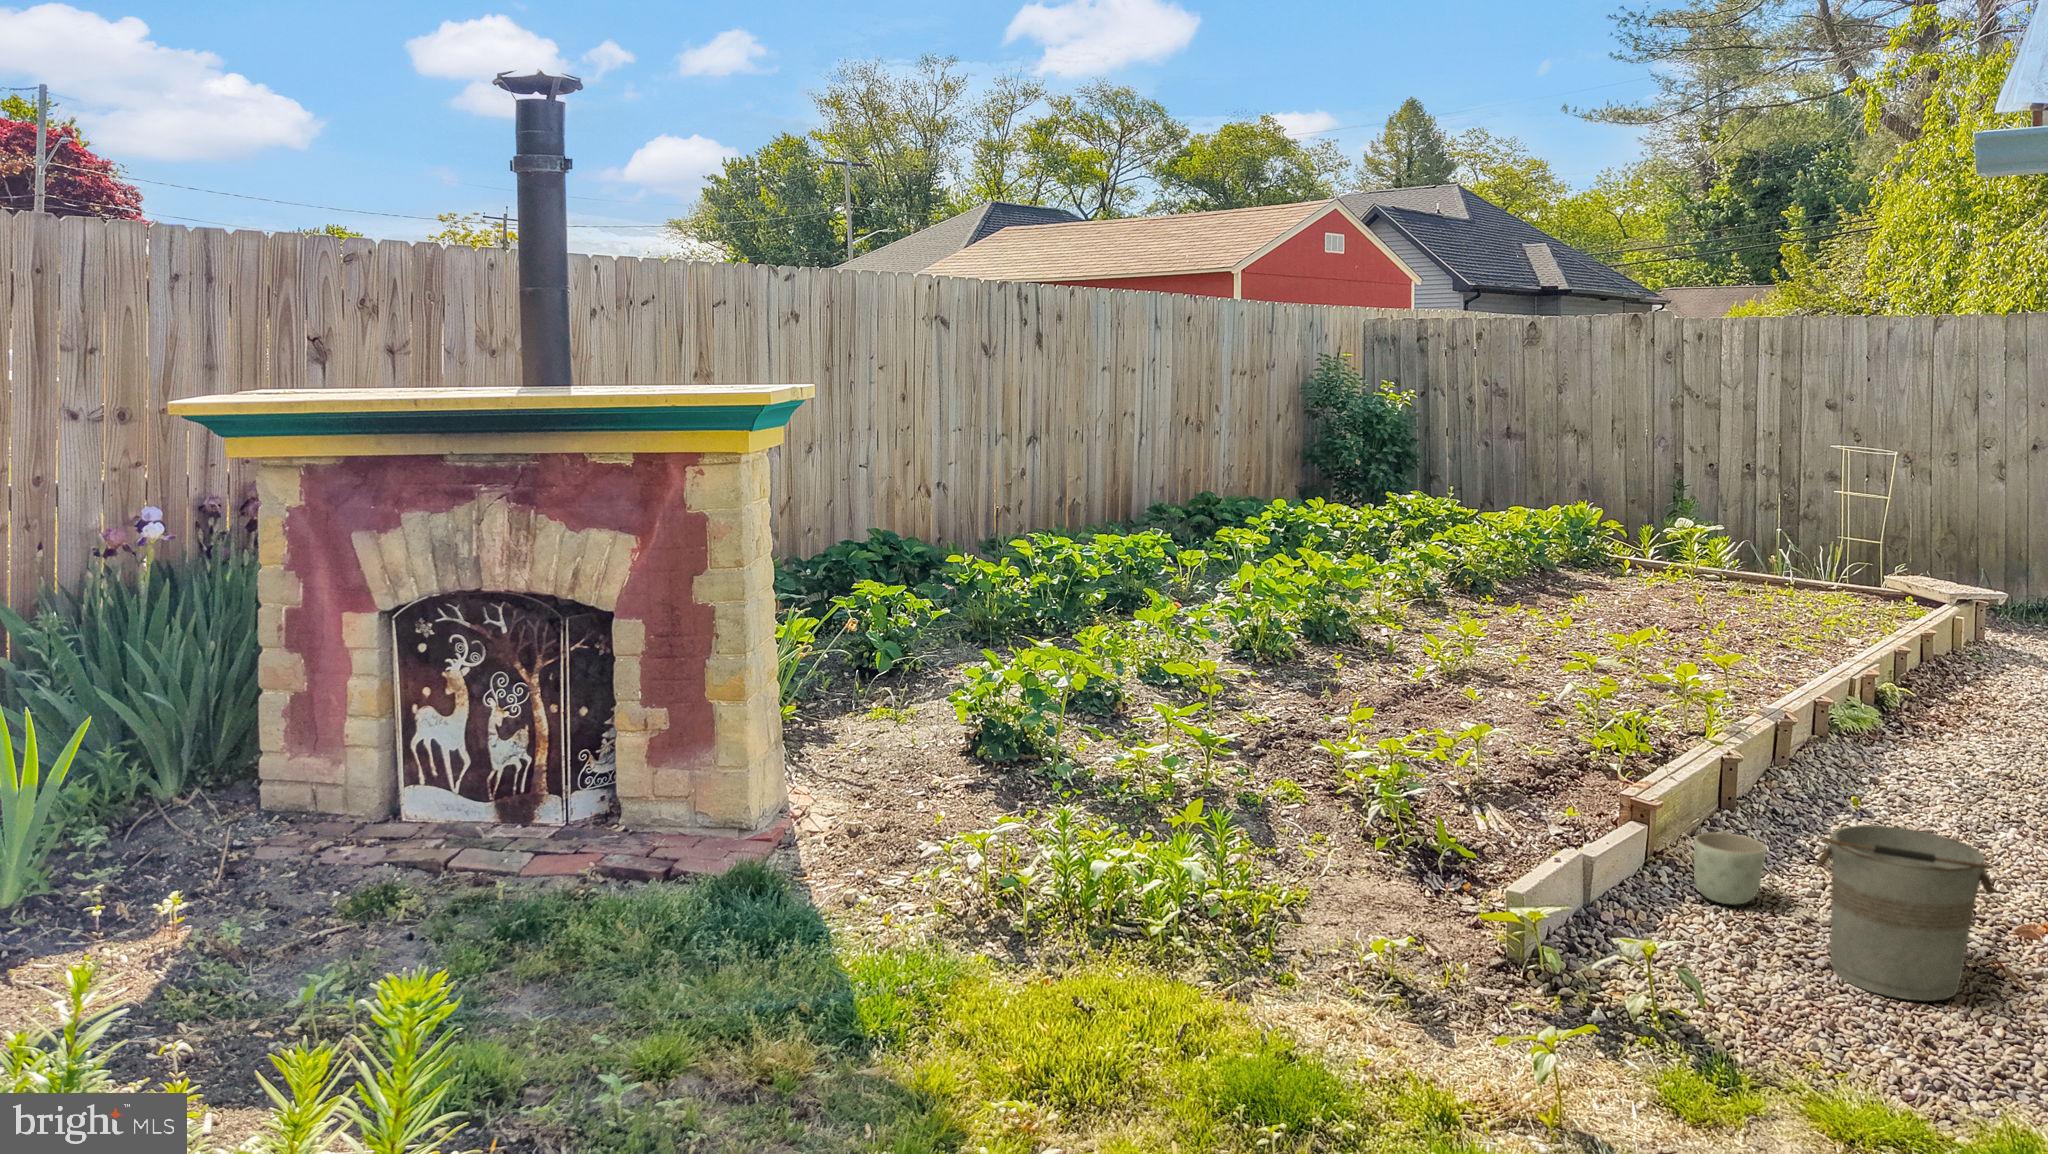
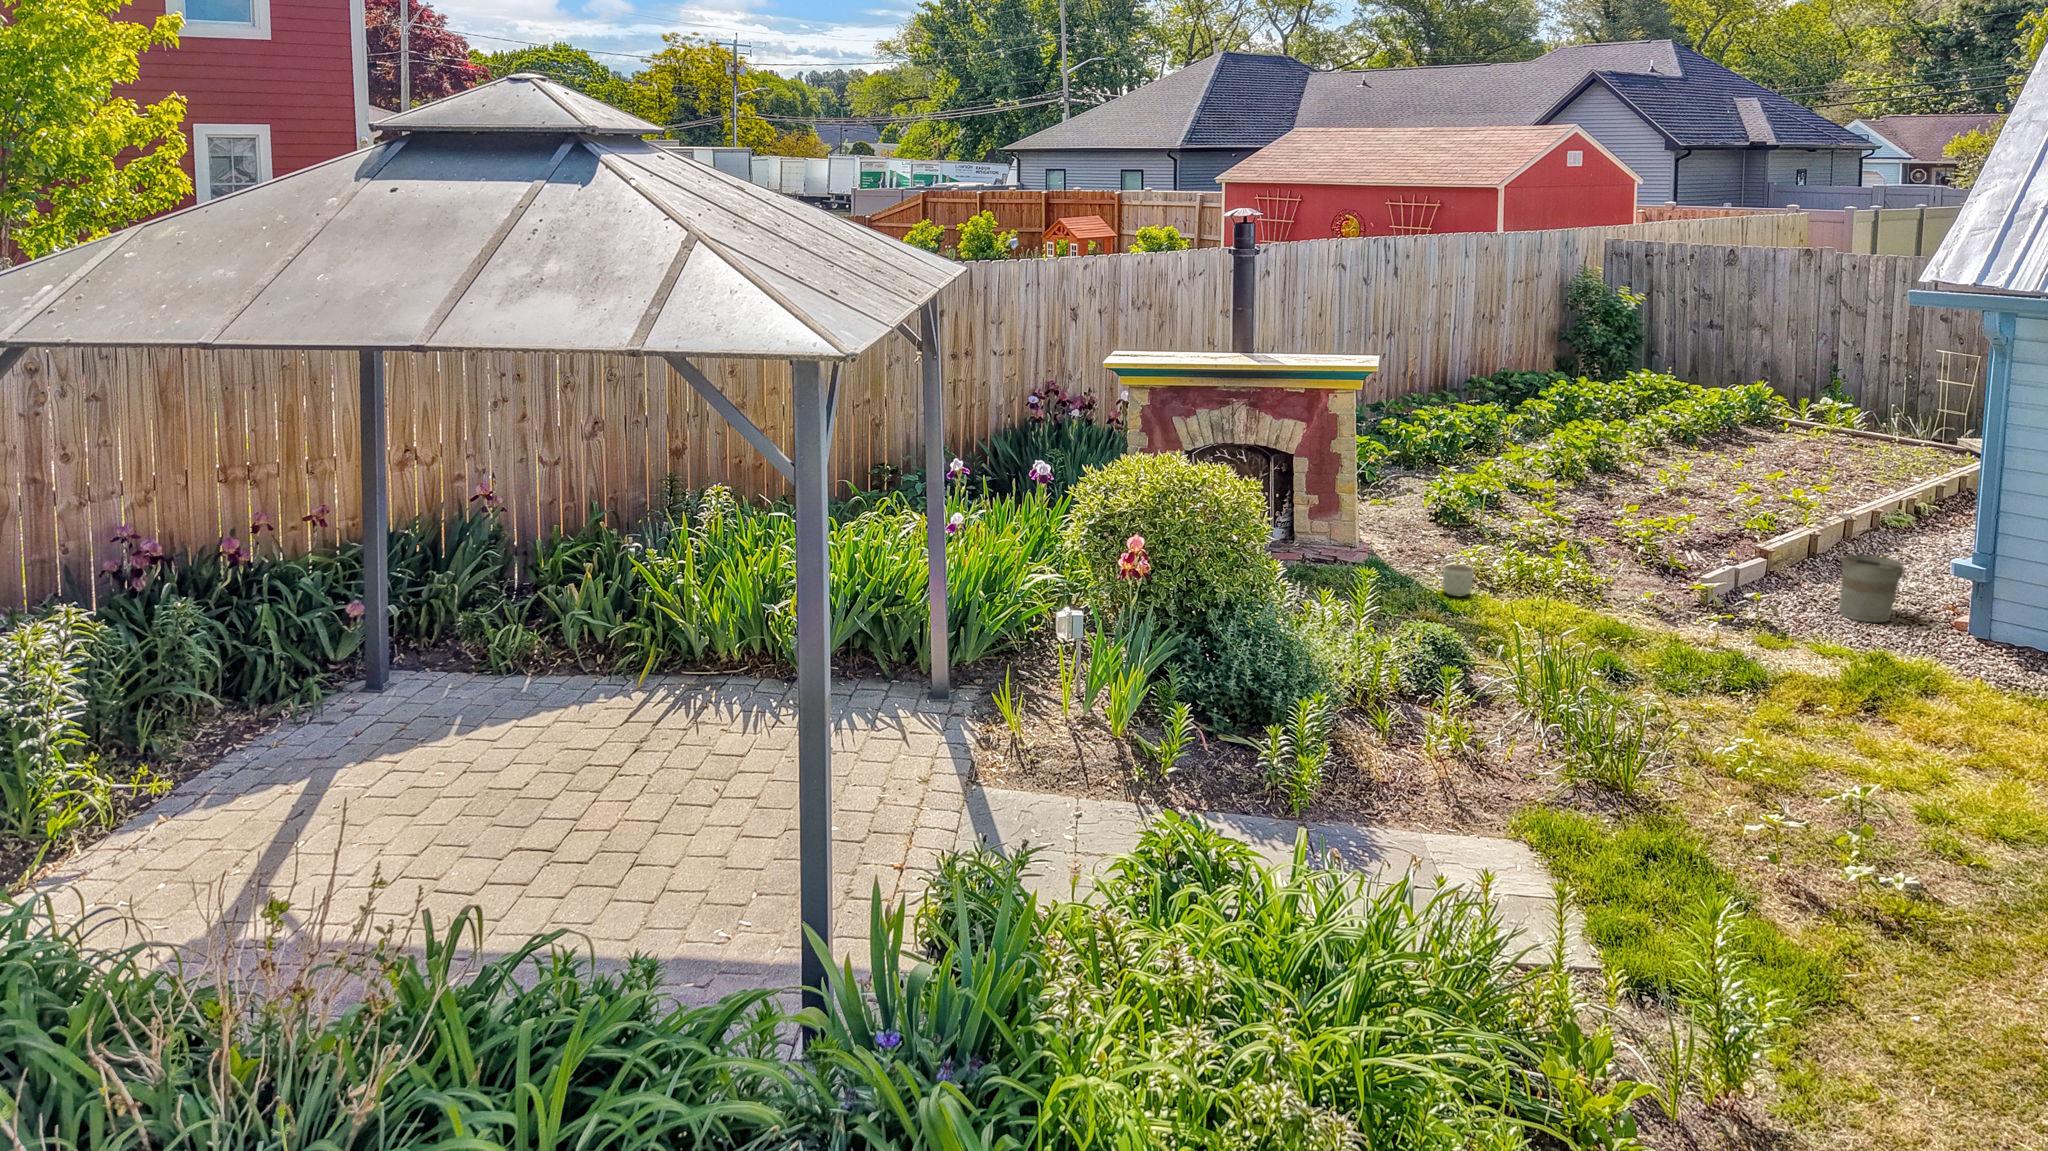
planter: present [1694,832,1767,905] -> present [1443,565,1474,596]

